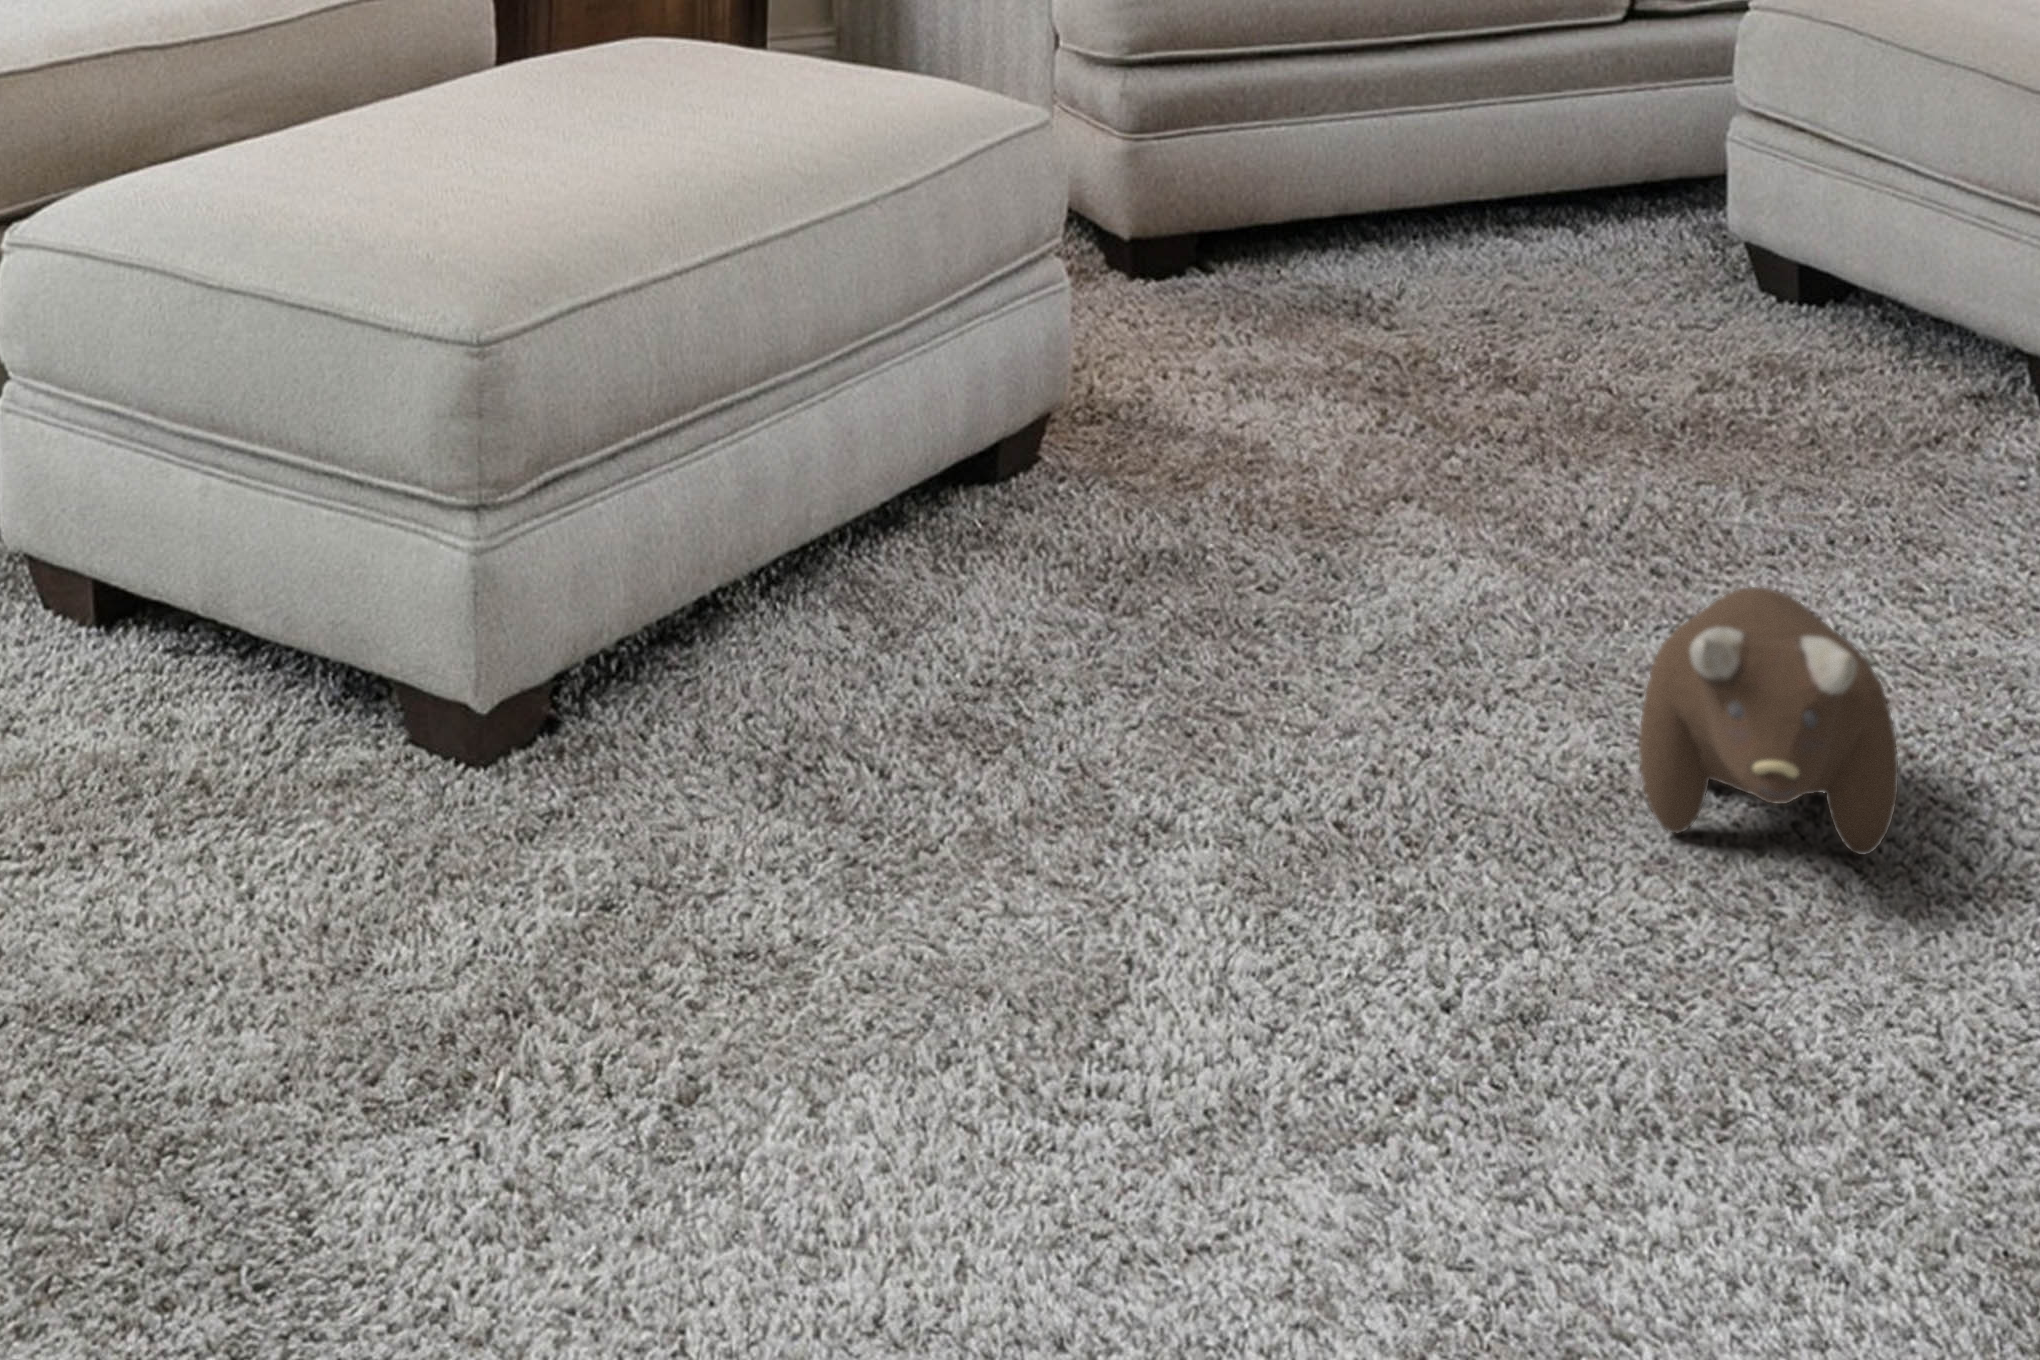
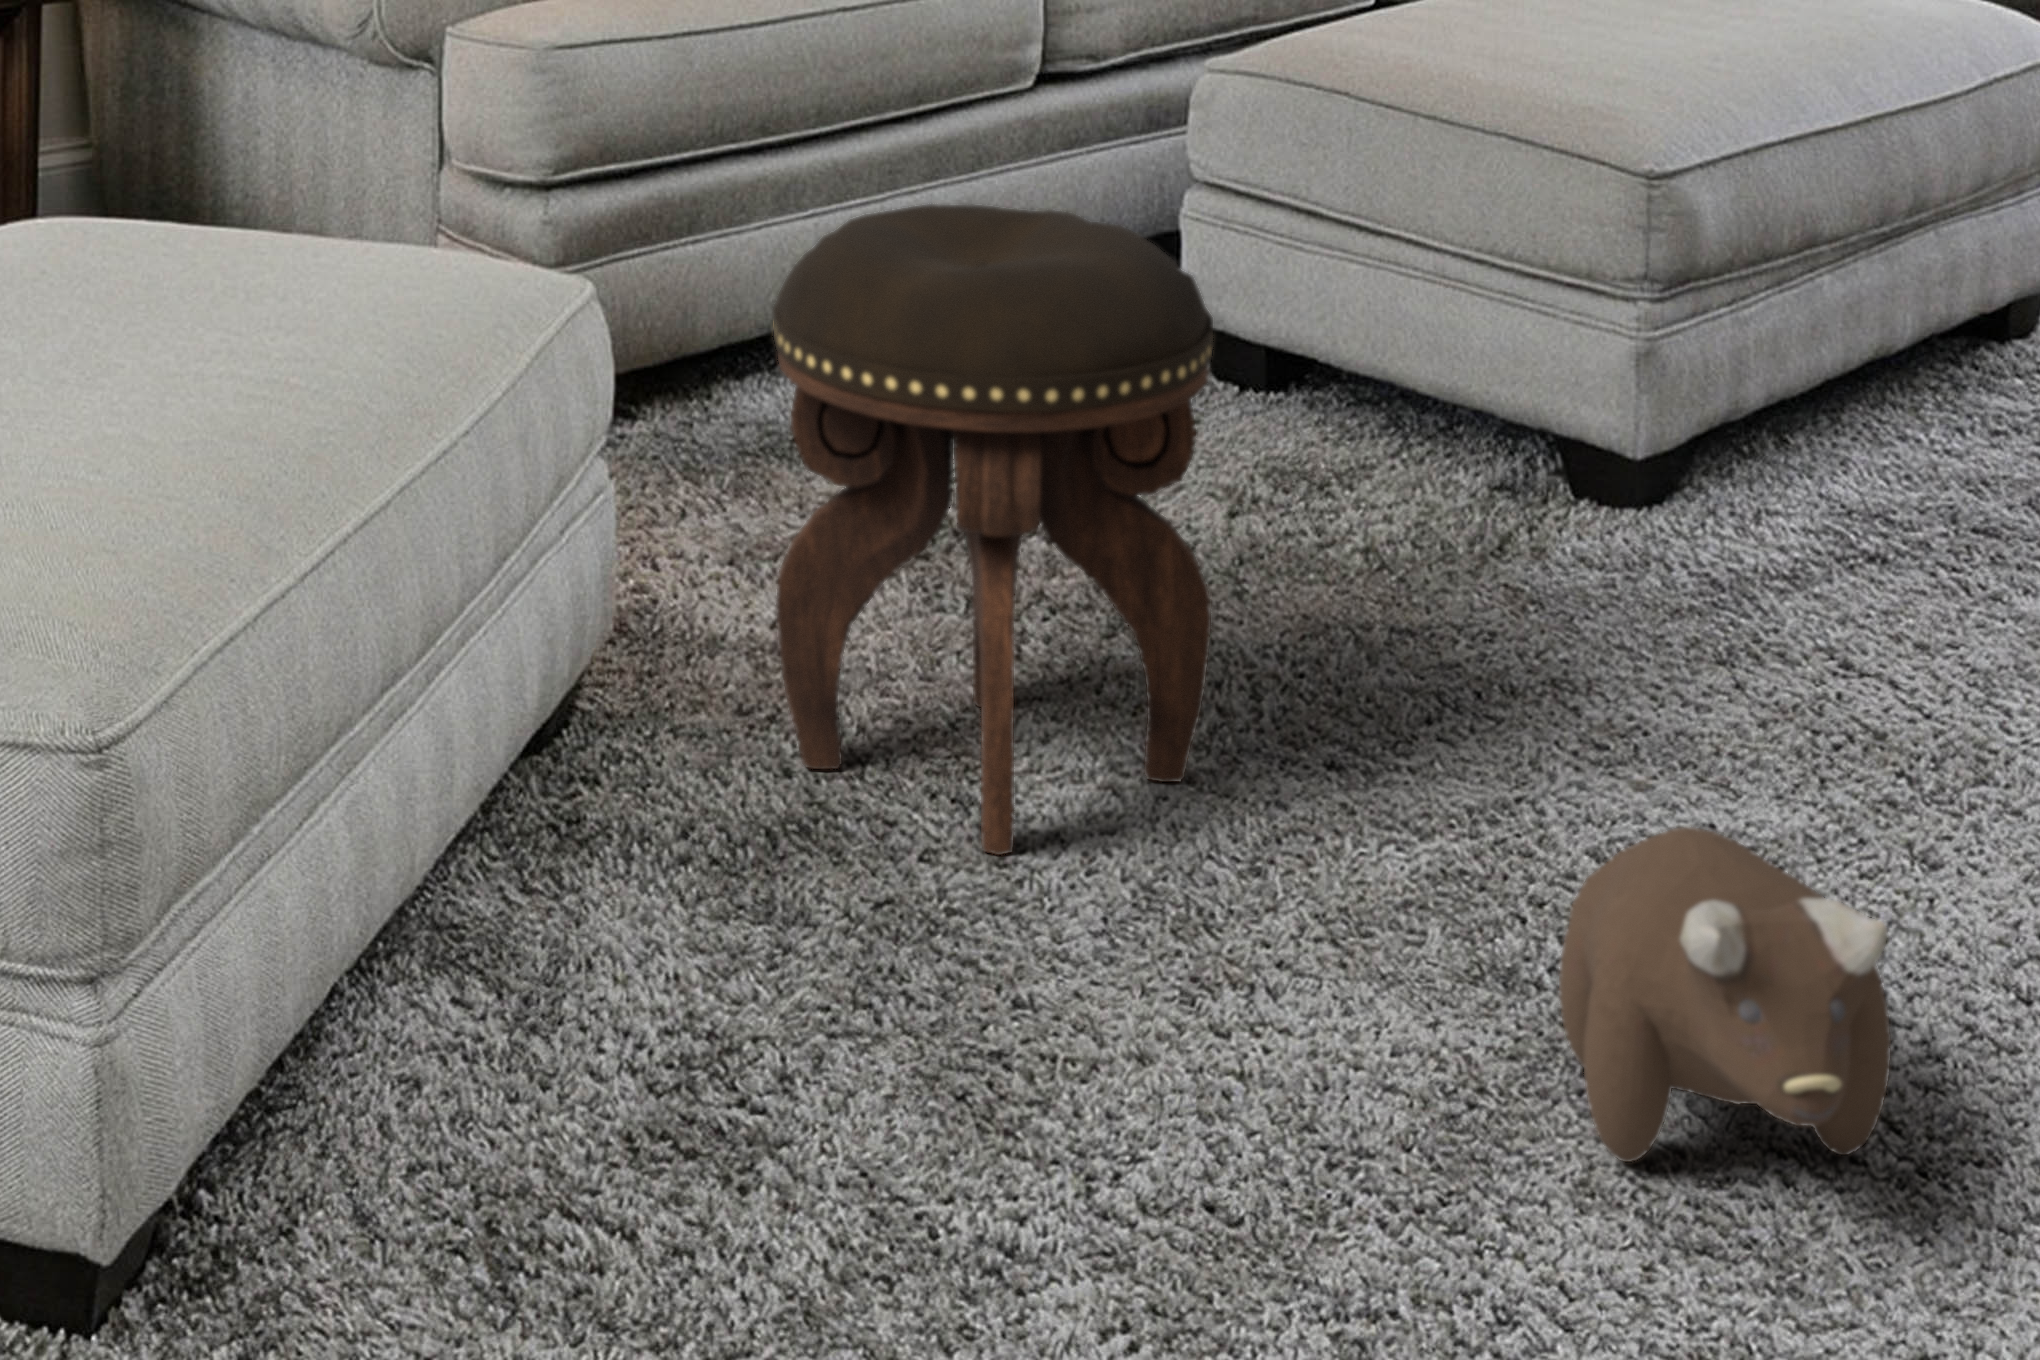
footstool: none [1166,79,1531,591] -> present [773,204,1213,855]

